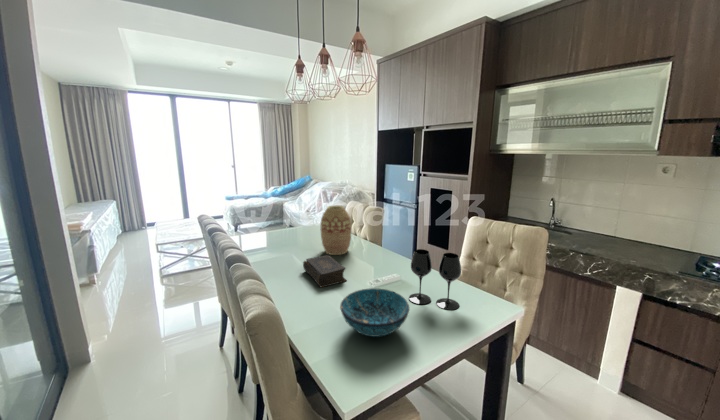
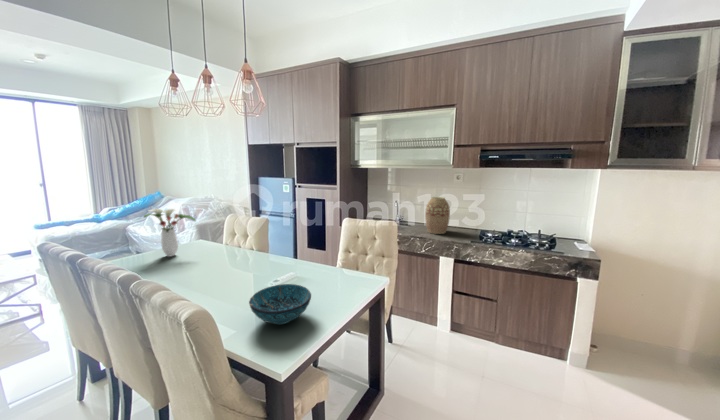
flower arrangement: none [280,192,321,236] -> present [144,209,196,256]
vase: present [320,205,351,255] -> present [425,197,450,234]
wine glass: present [409,249,461,310] -> none [305,246,346,293]
book: present [303,255,346,287] -> none [190,268,242,299]

